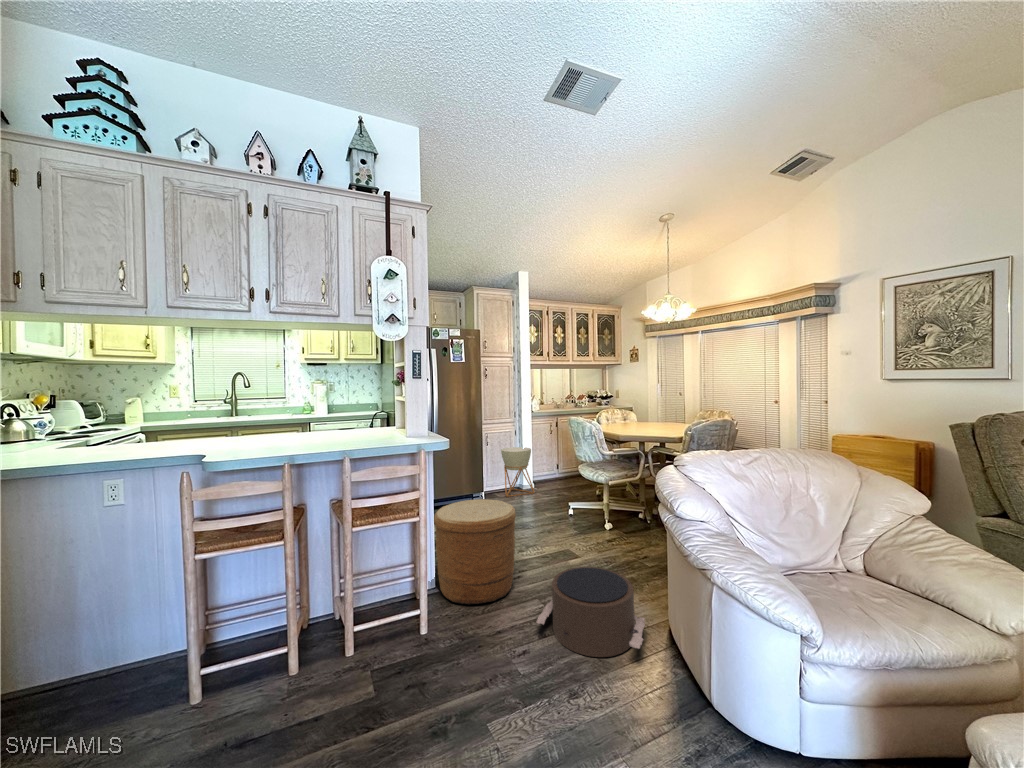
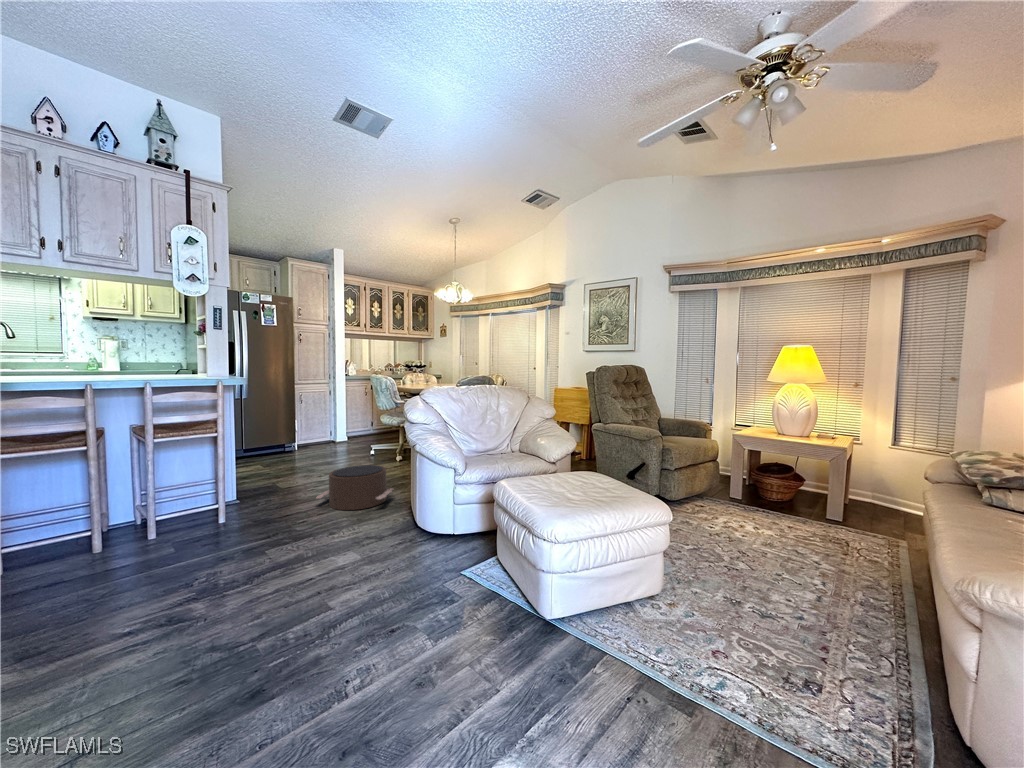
planter: present [501,447,535,497] -> none [315,405,347,447]
basket: present [434,499,516,604] -> none [235,430,309,500]

